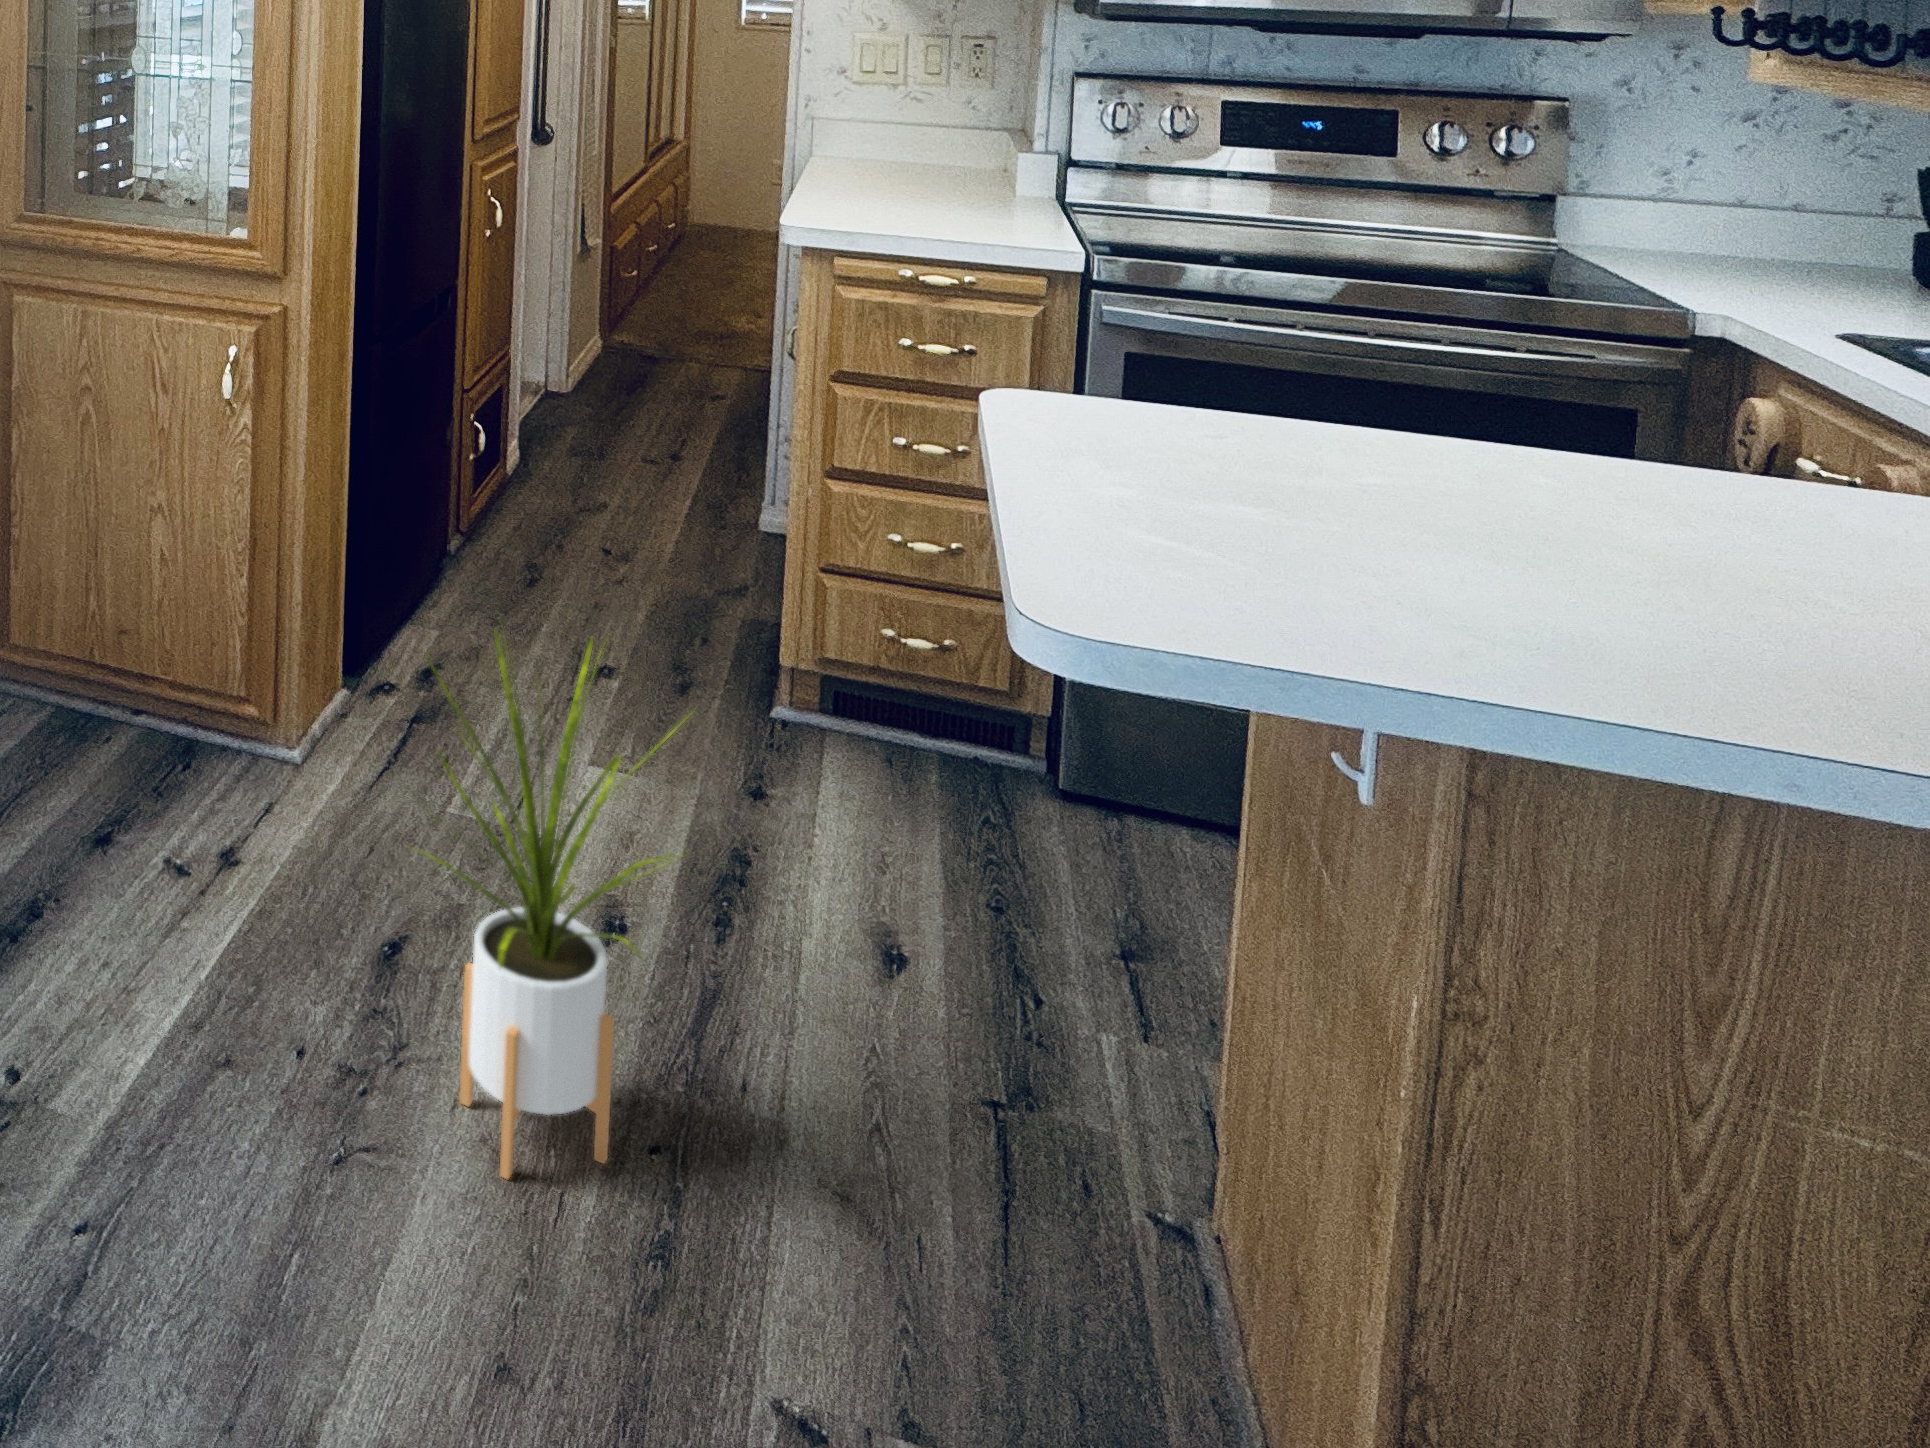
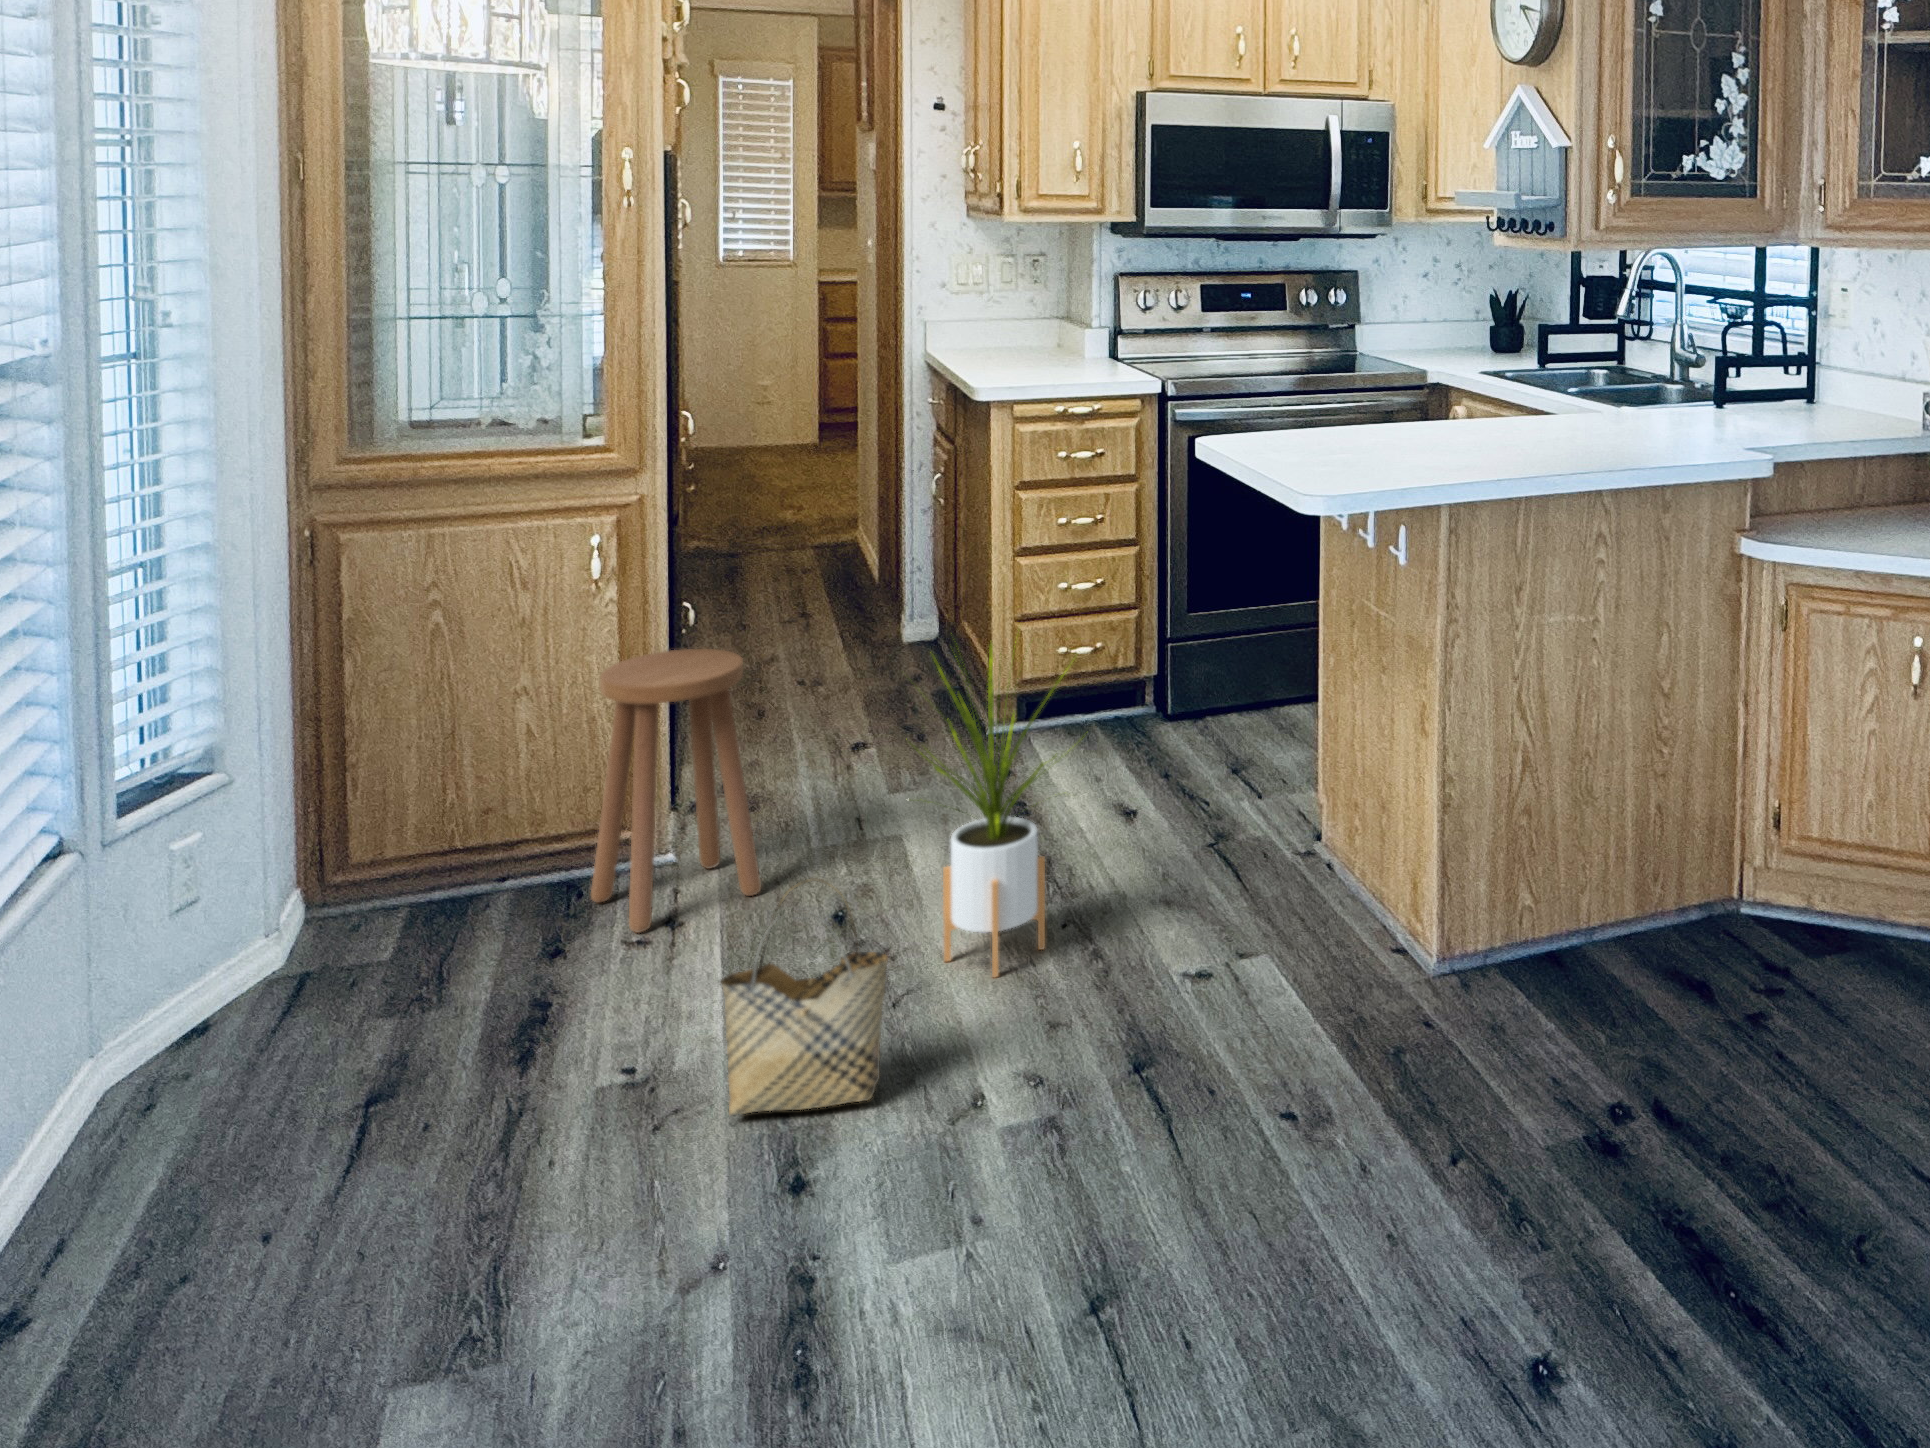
stool: none [185,504,352,856] -> present [591,649,761,933]
woven basket: none [42,932,256,1318] -> present [721,878,888,1115]

